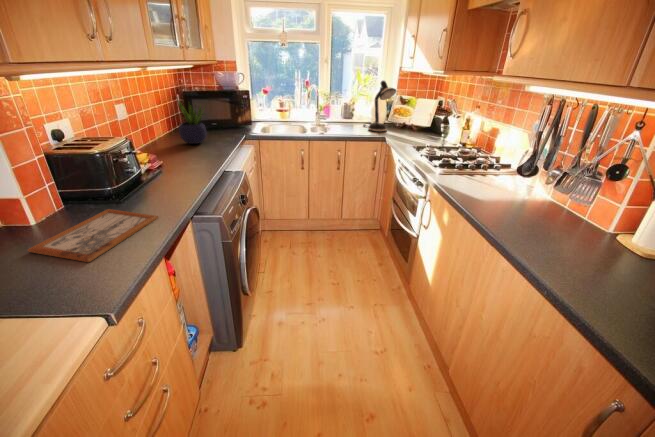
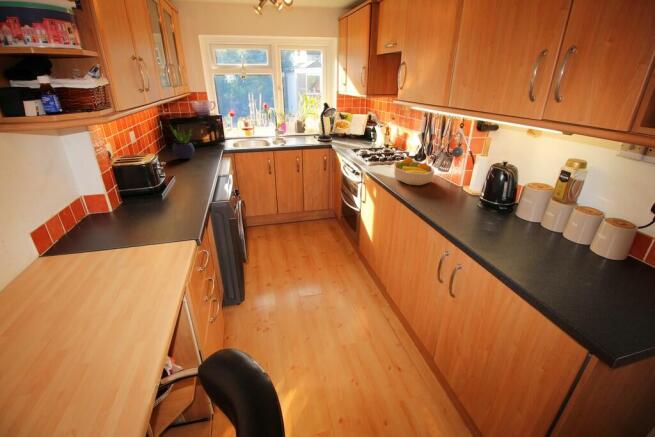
fruit bowl: none [483,169,566,222] -> present [394,157,434,185]
picture frame: present [28,209,158,262] -> none [121,201,191,226]

